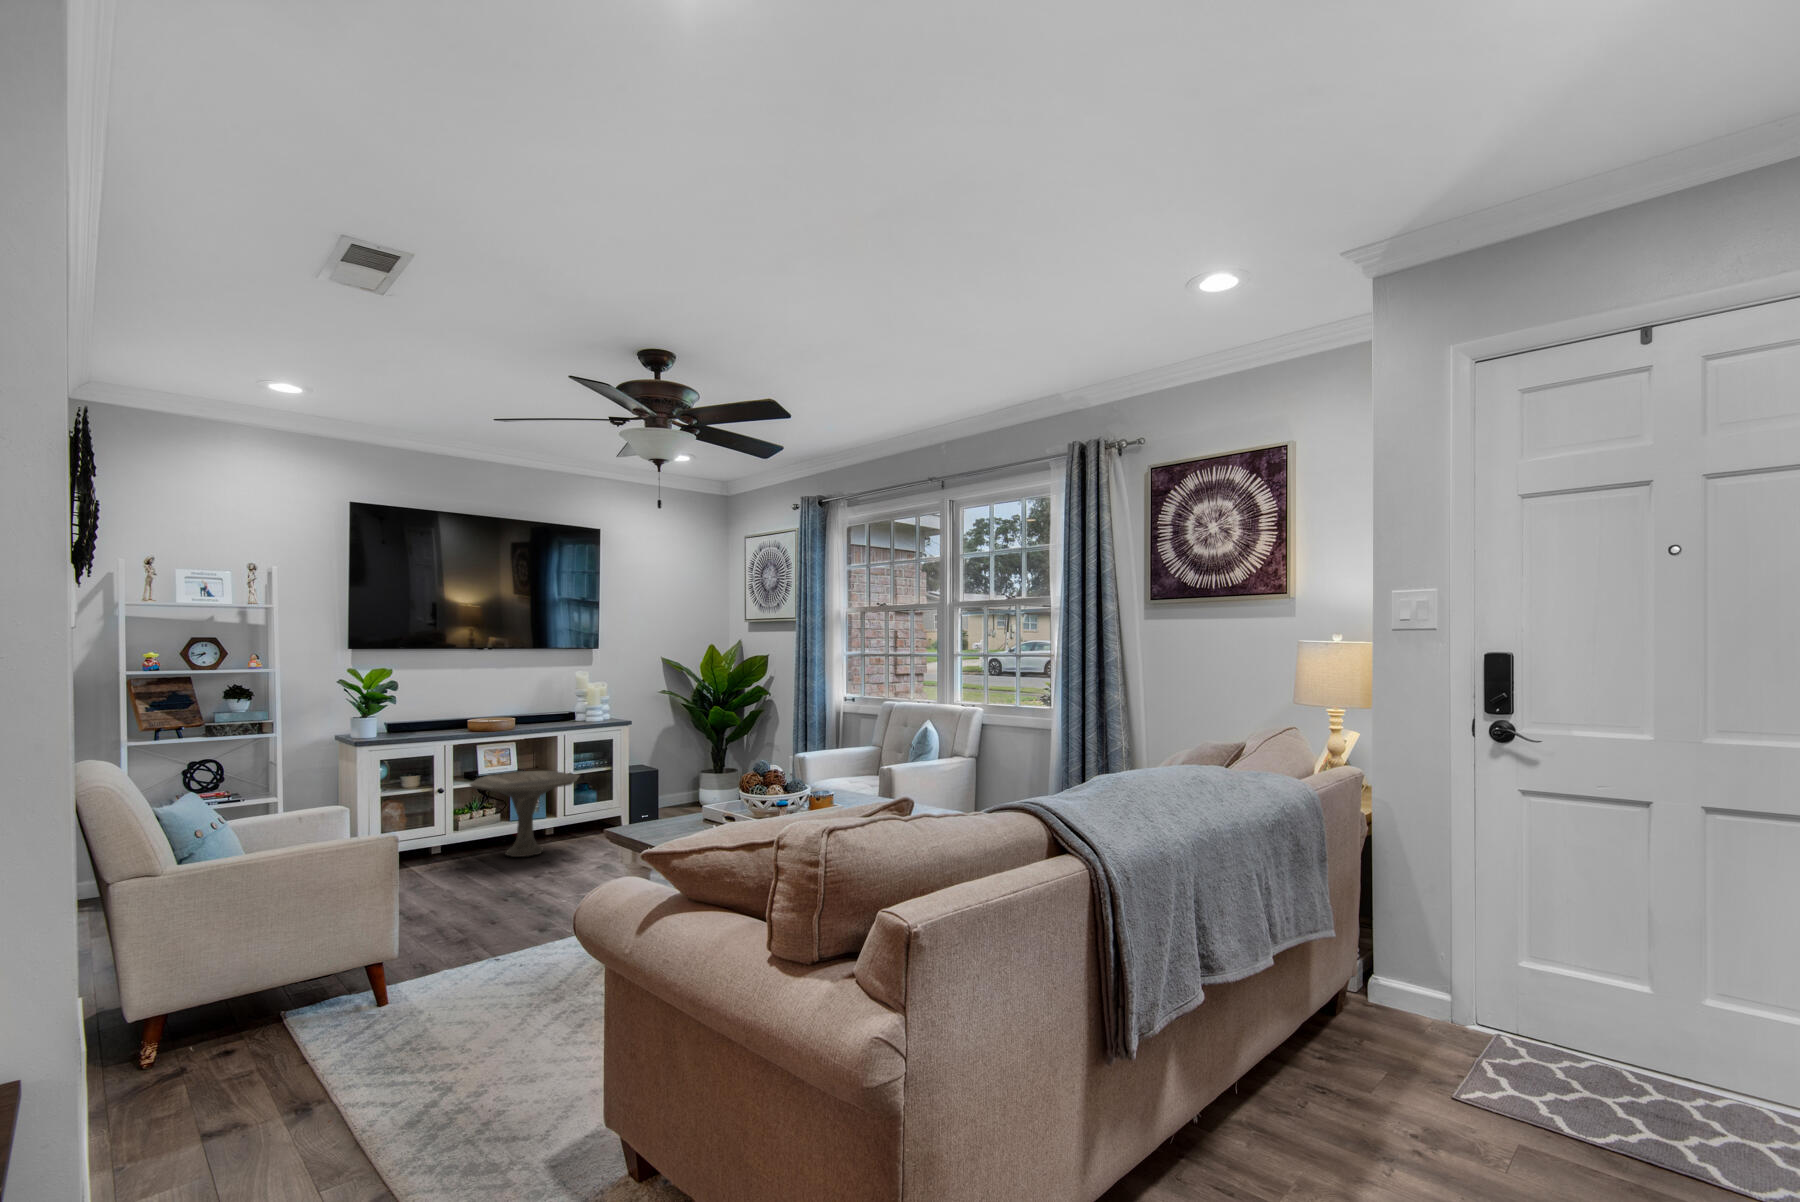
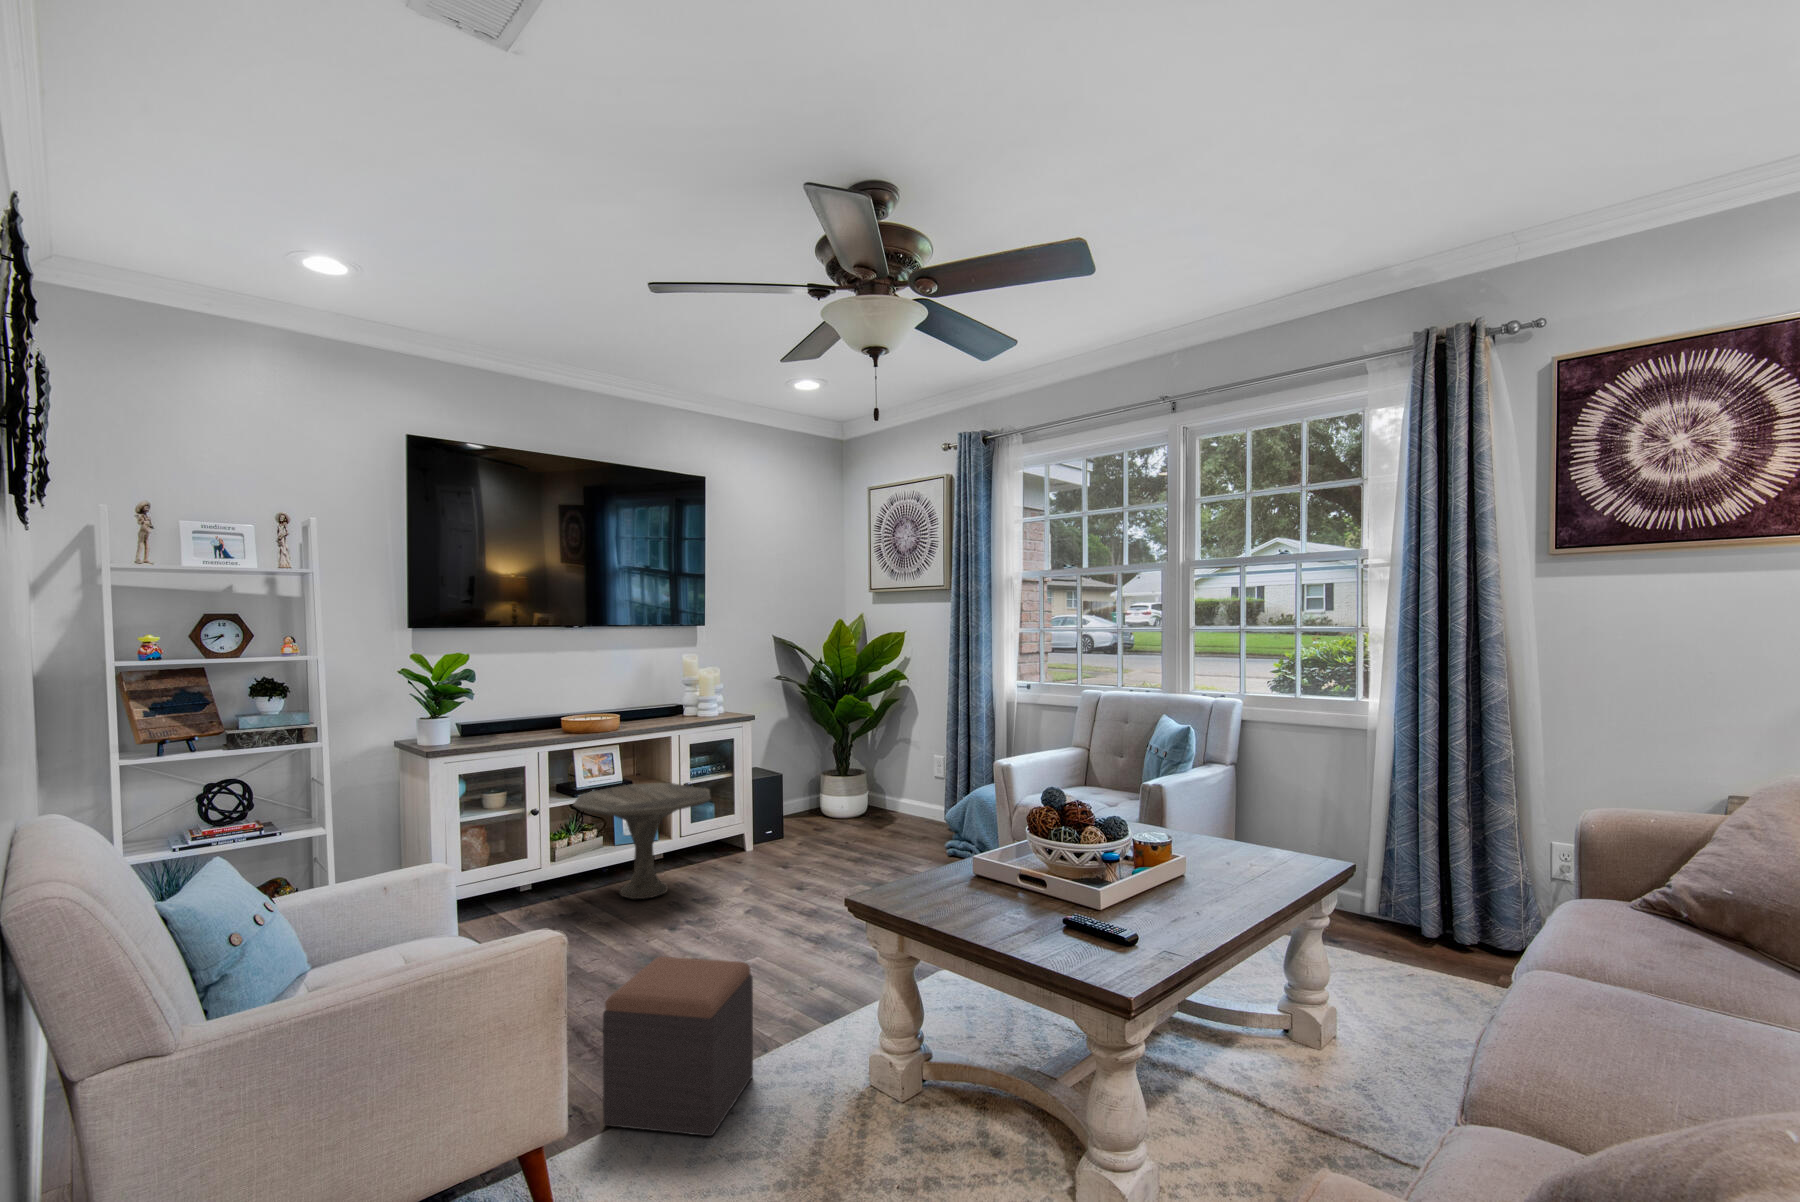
footstool: none [435,870,546,975] -> present [603,957,753,1136]

